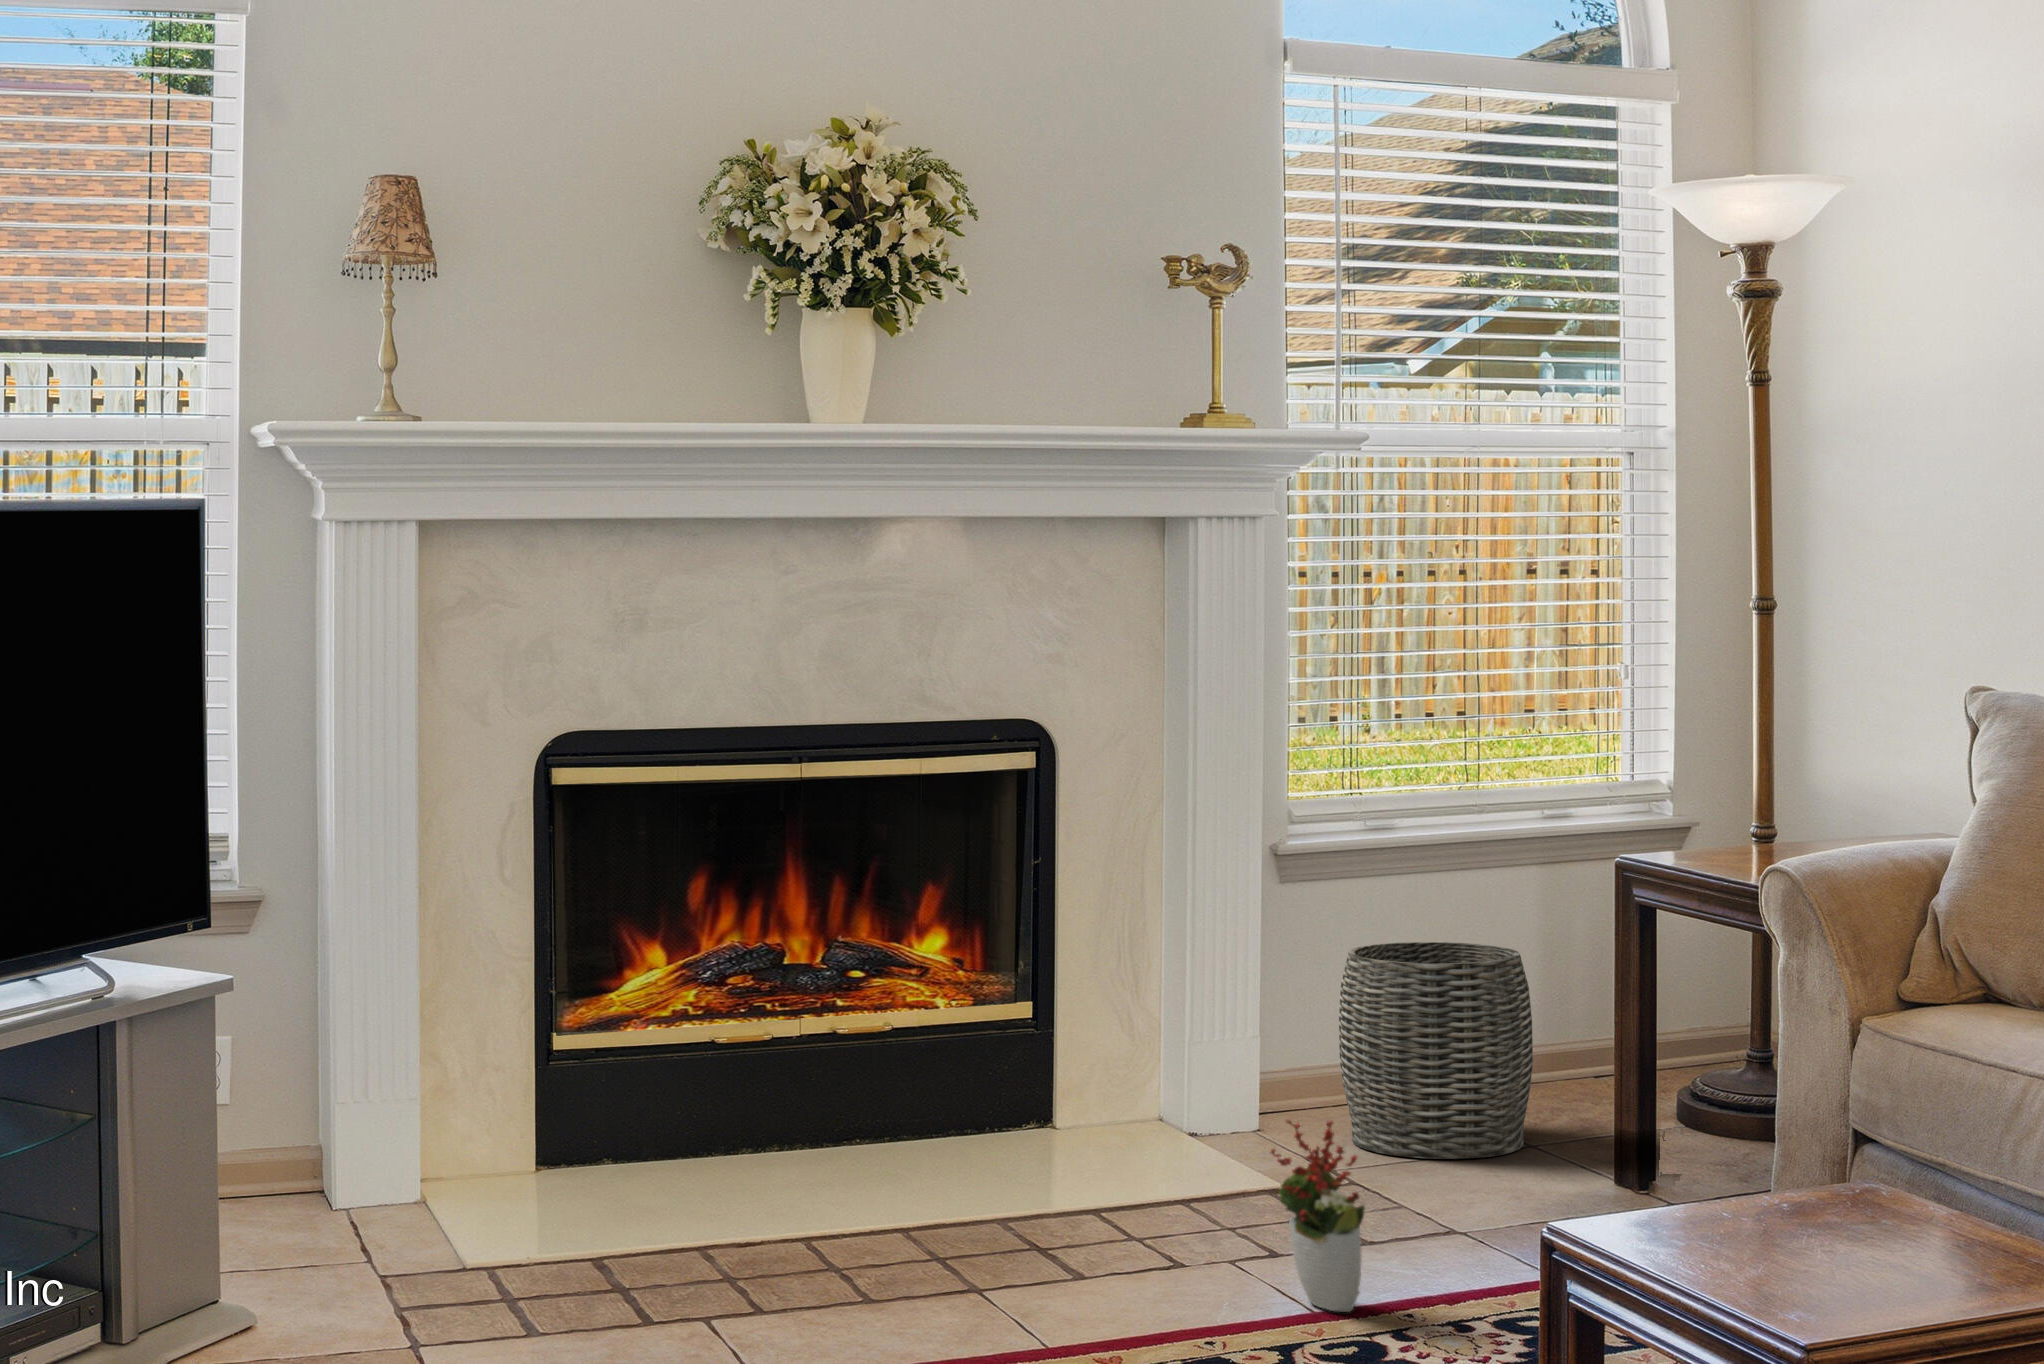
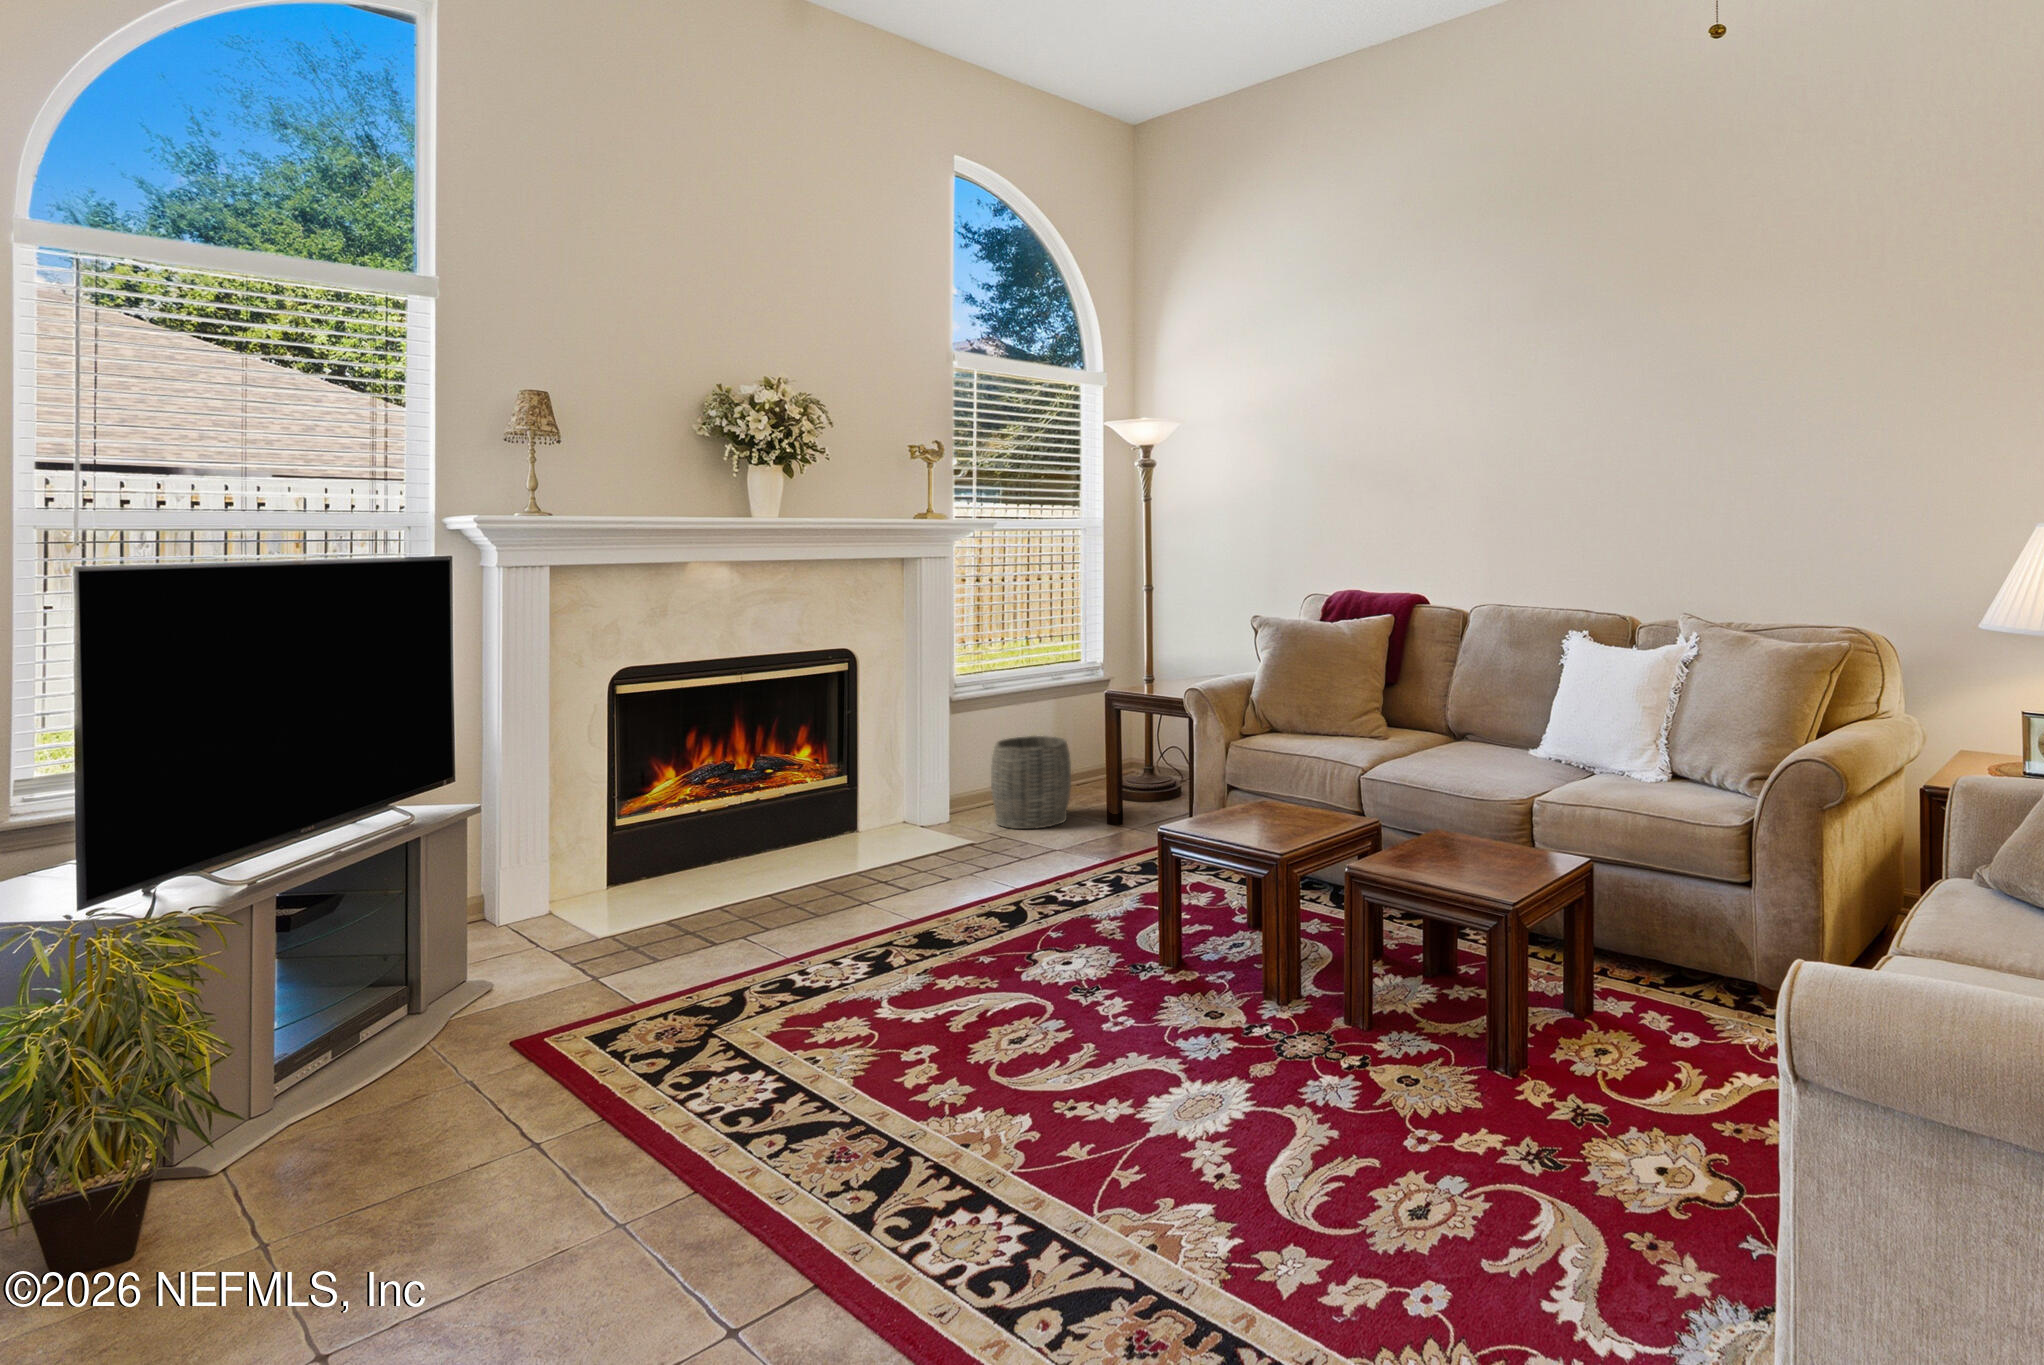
decorative plant: present [1271,1120,1365,1312] -> none [1008,826,1047,905]

